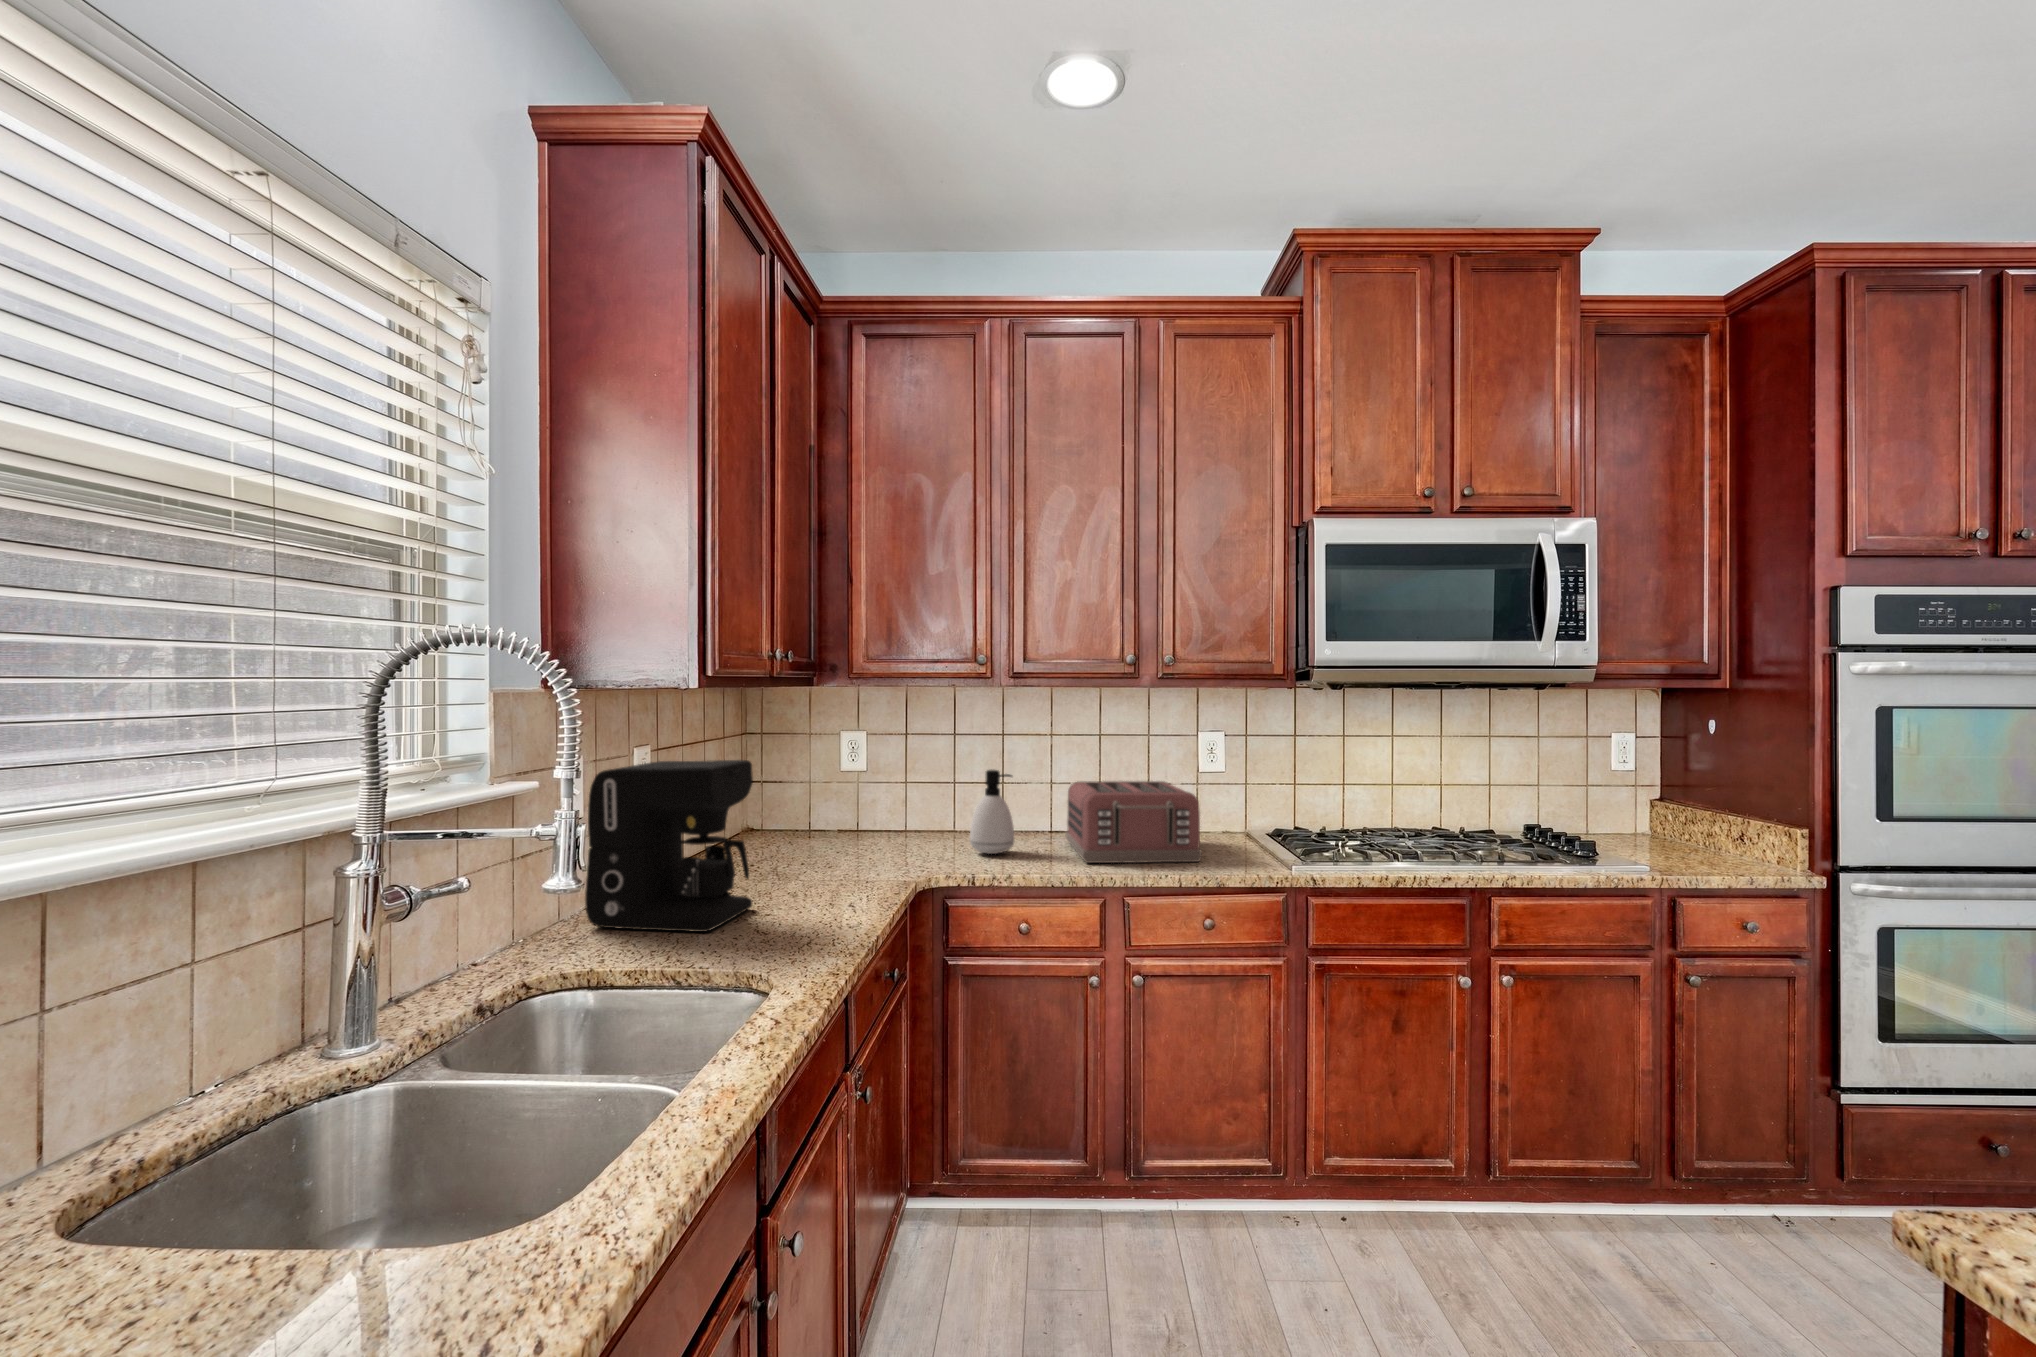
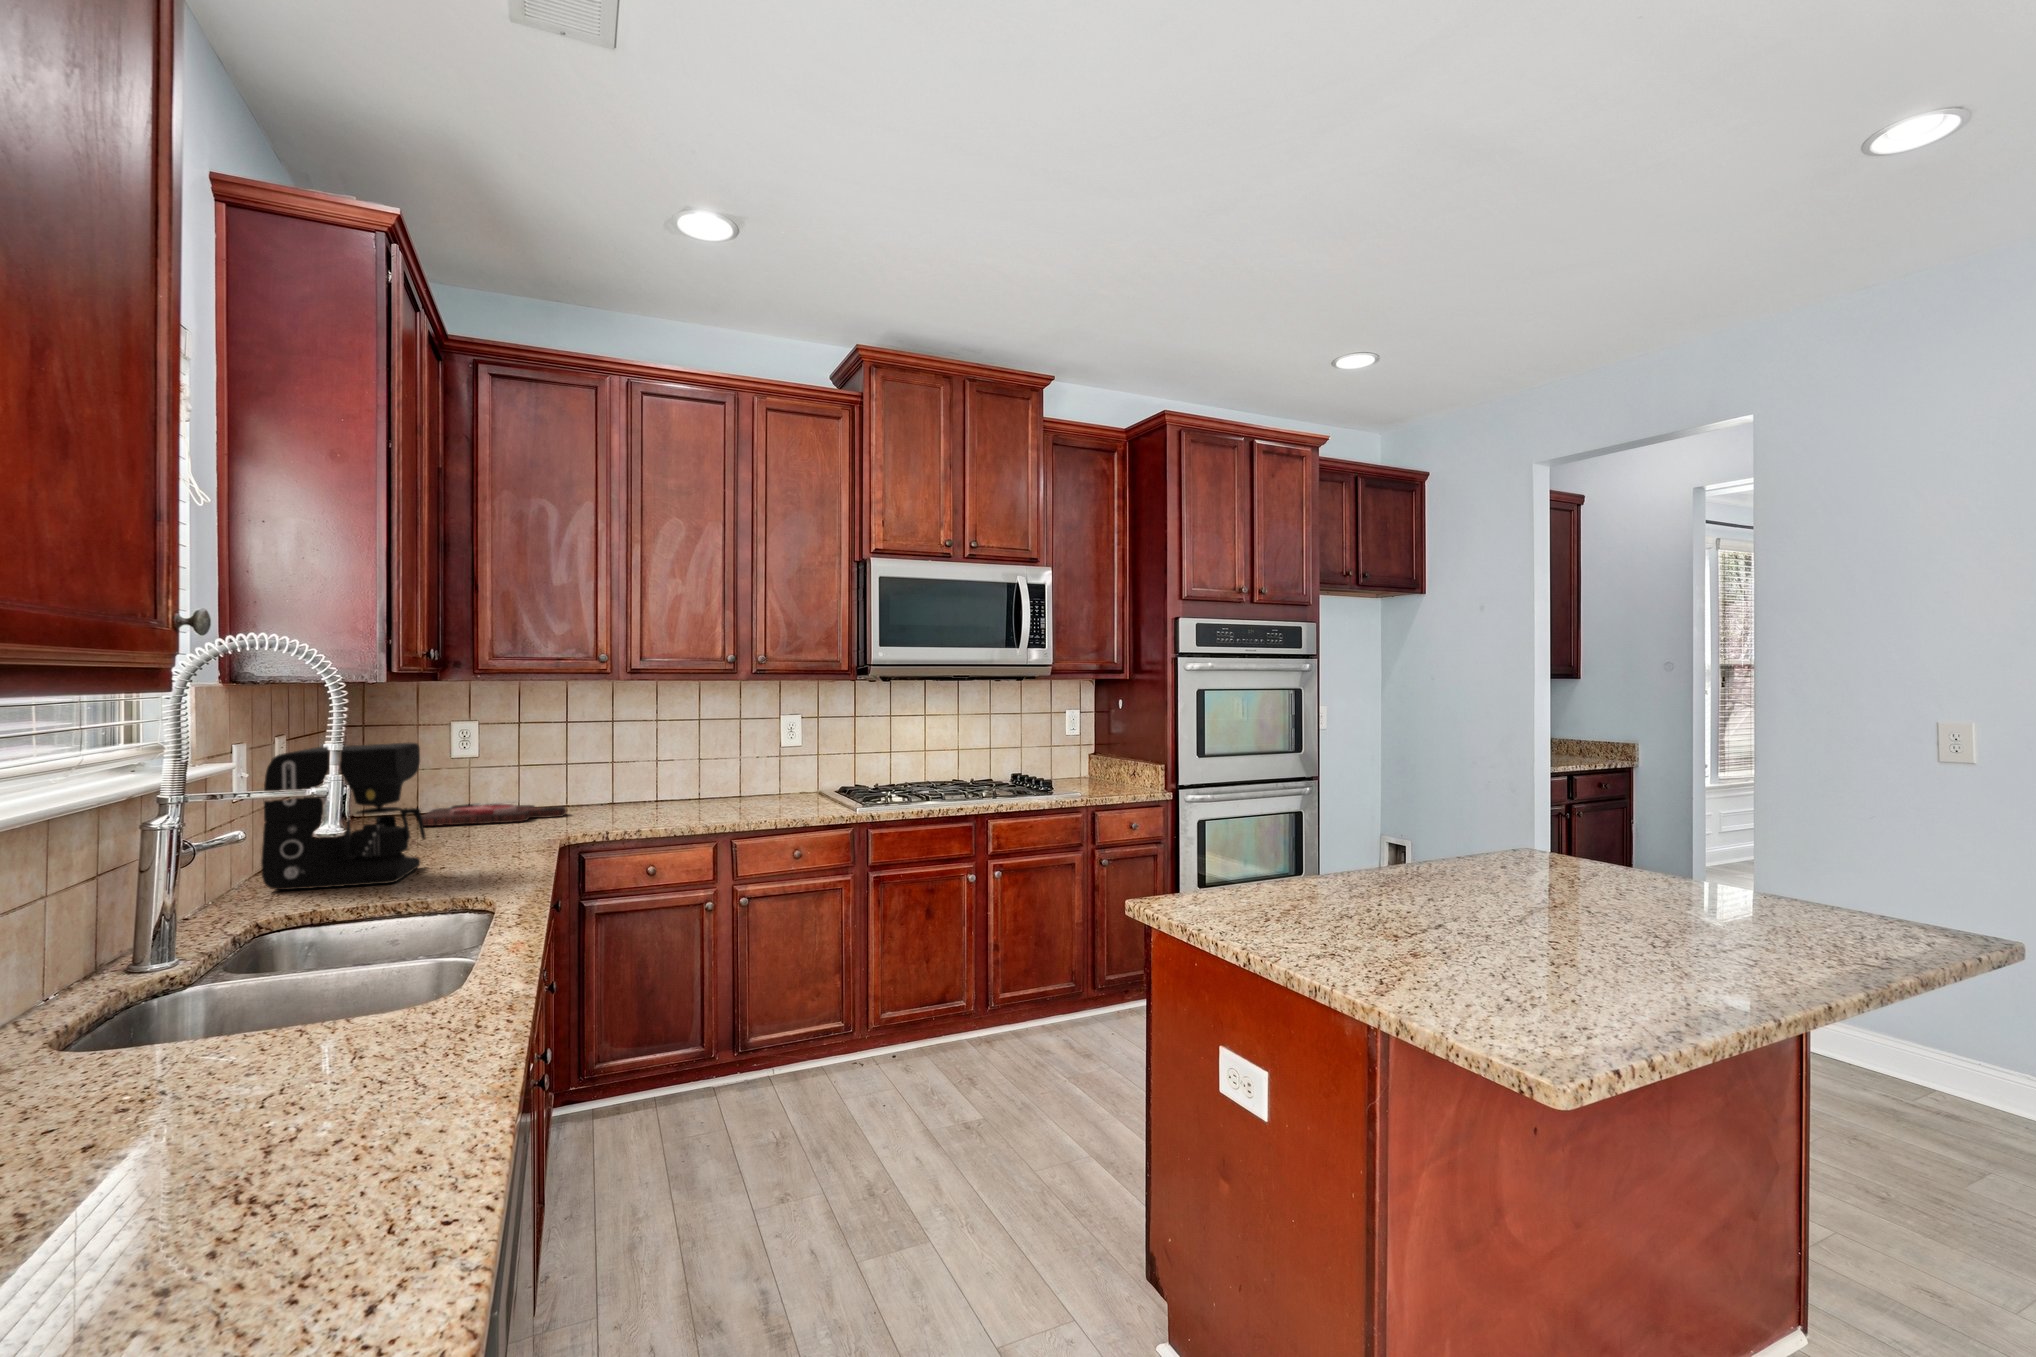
soap dispenser: present [970,769,1014,854] -> none [596,749,636,818]
toaster: present [1066,781,1202,863] -> none [677,754,792,818]
cutting board: none [794,824,943,850] -> present [422,803,566,826]

